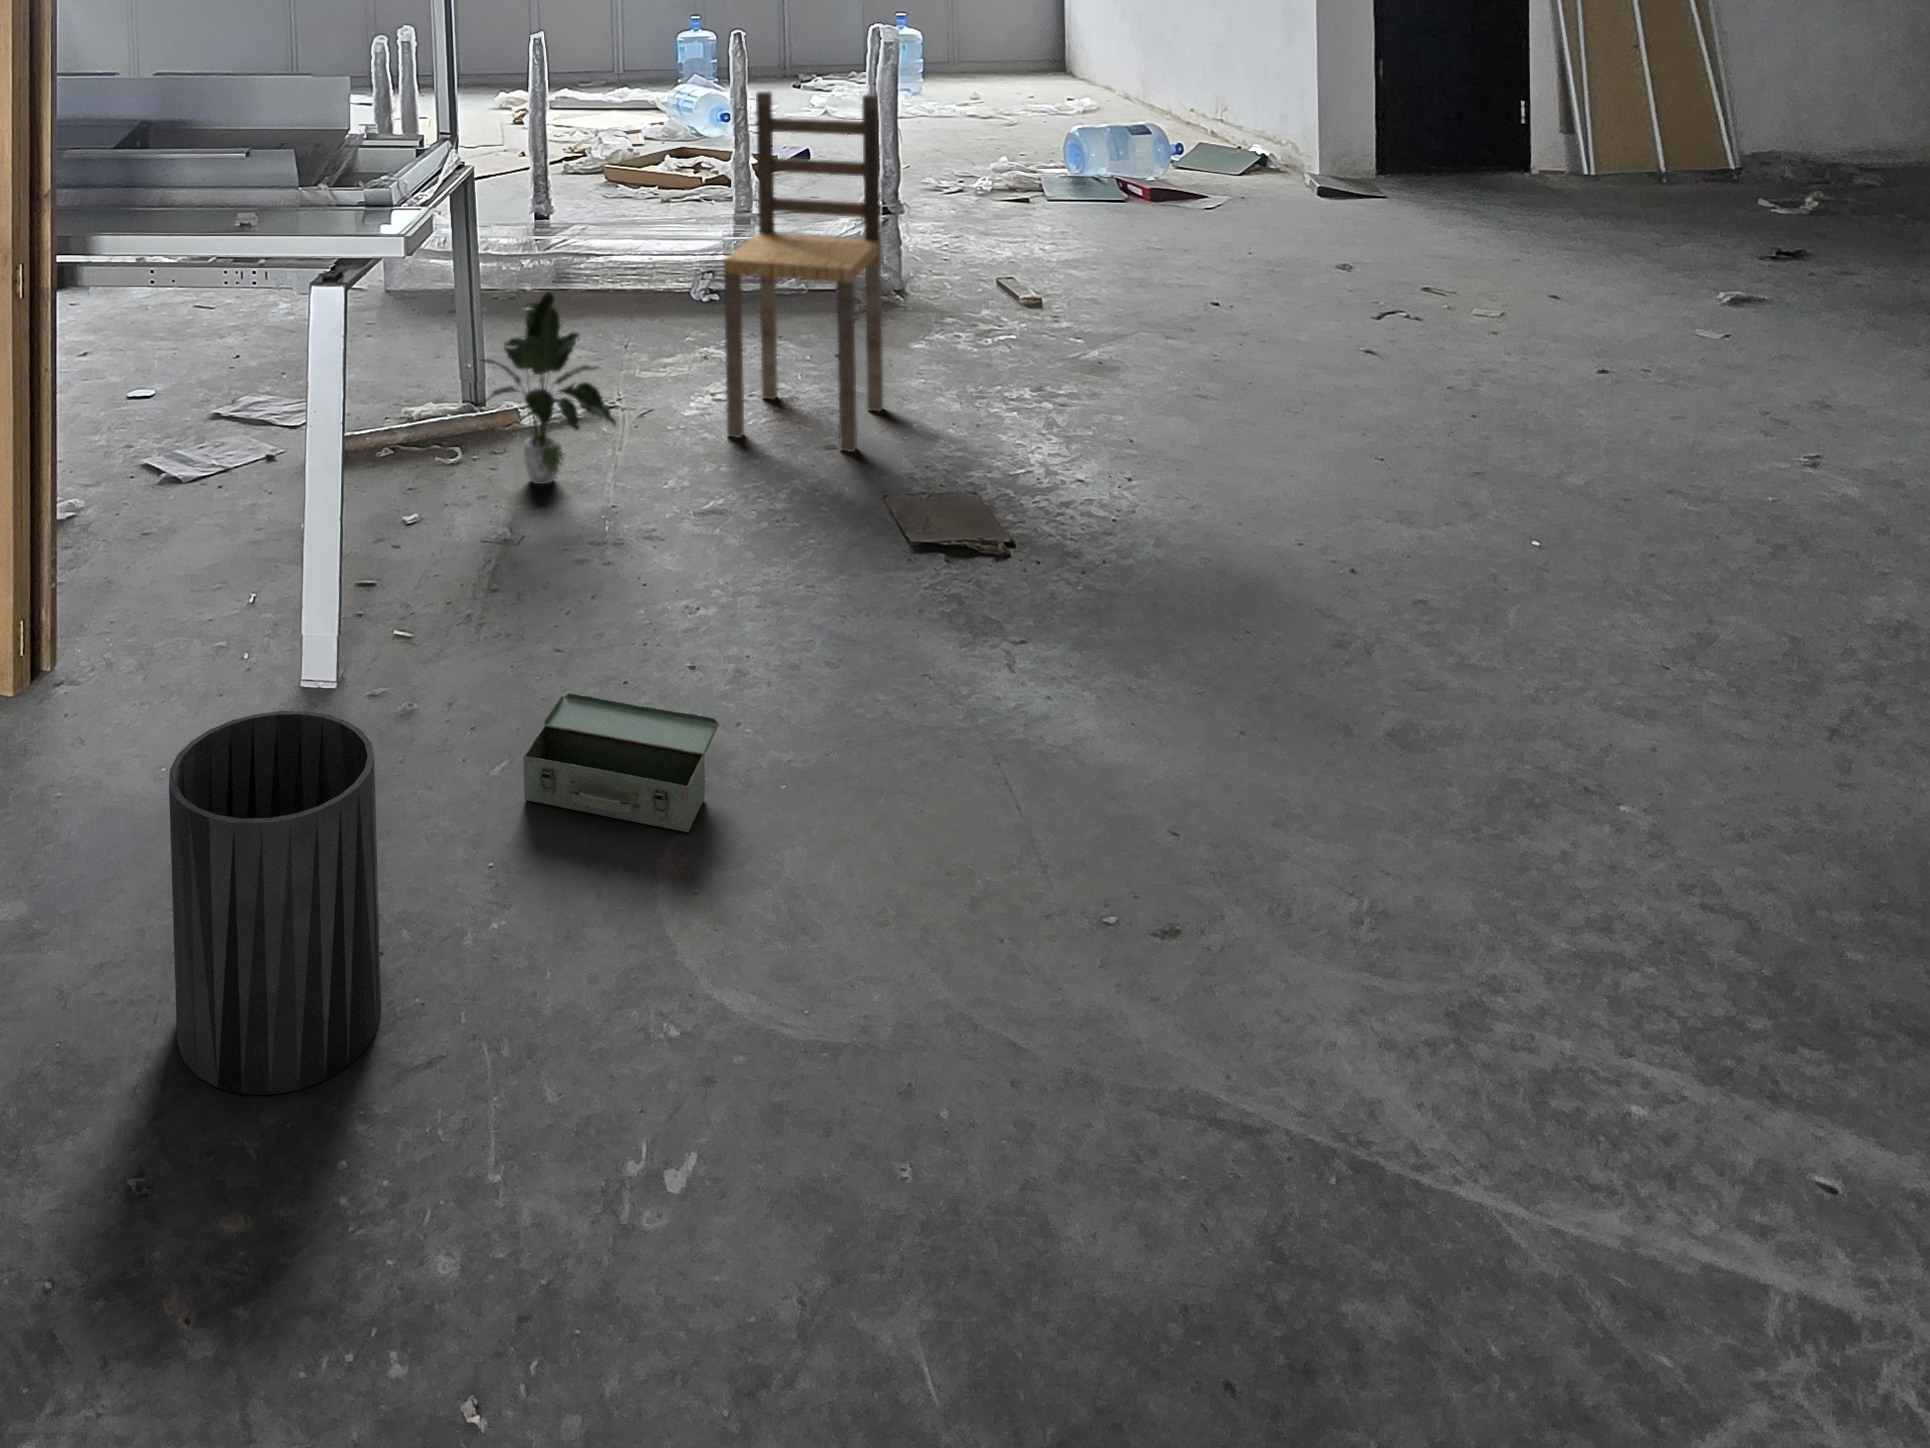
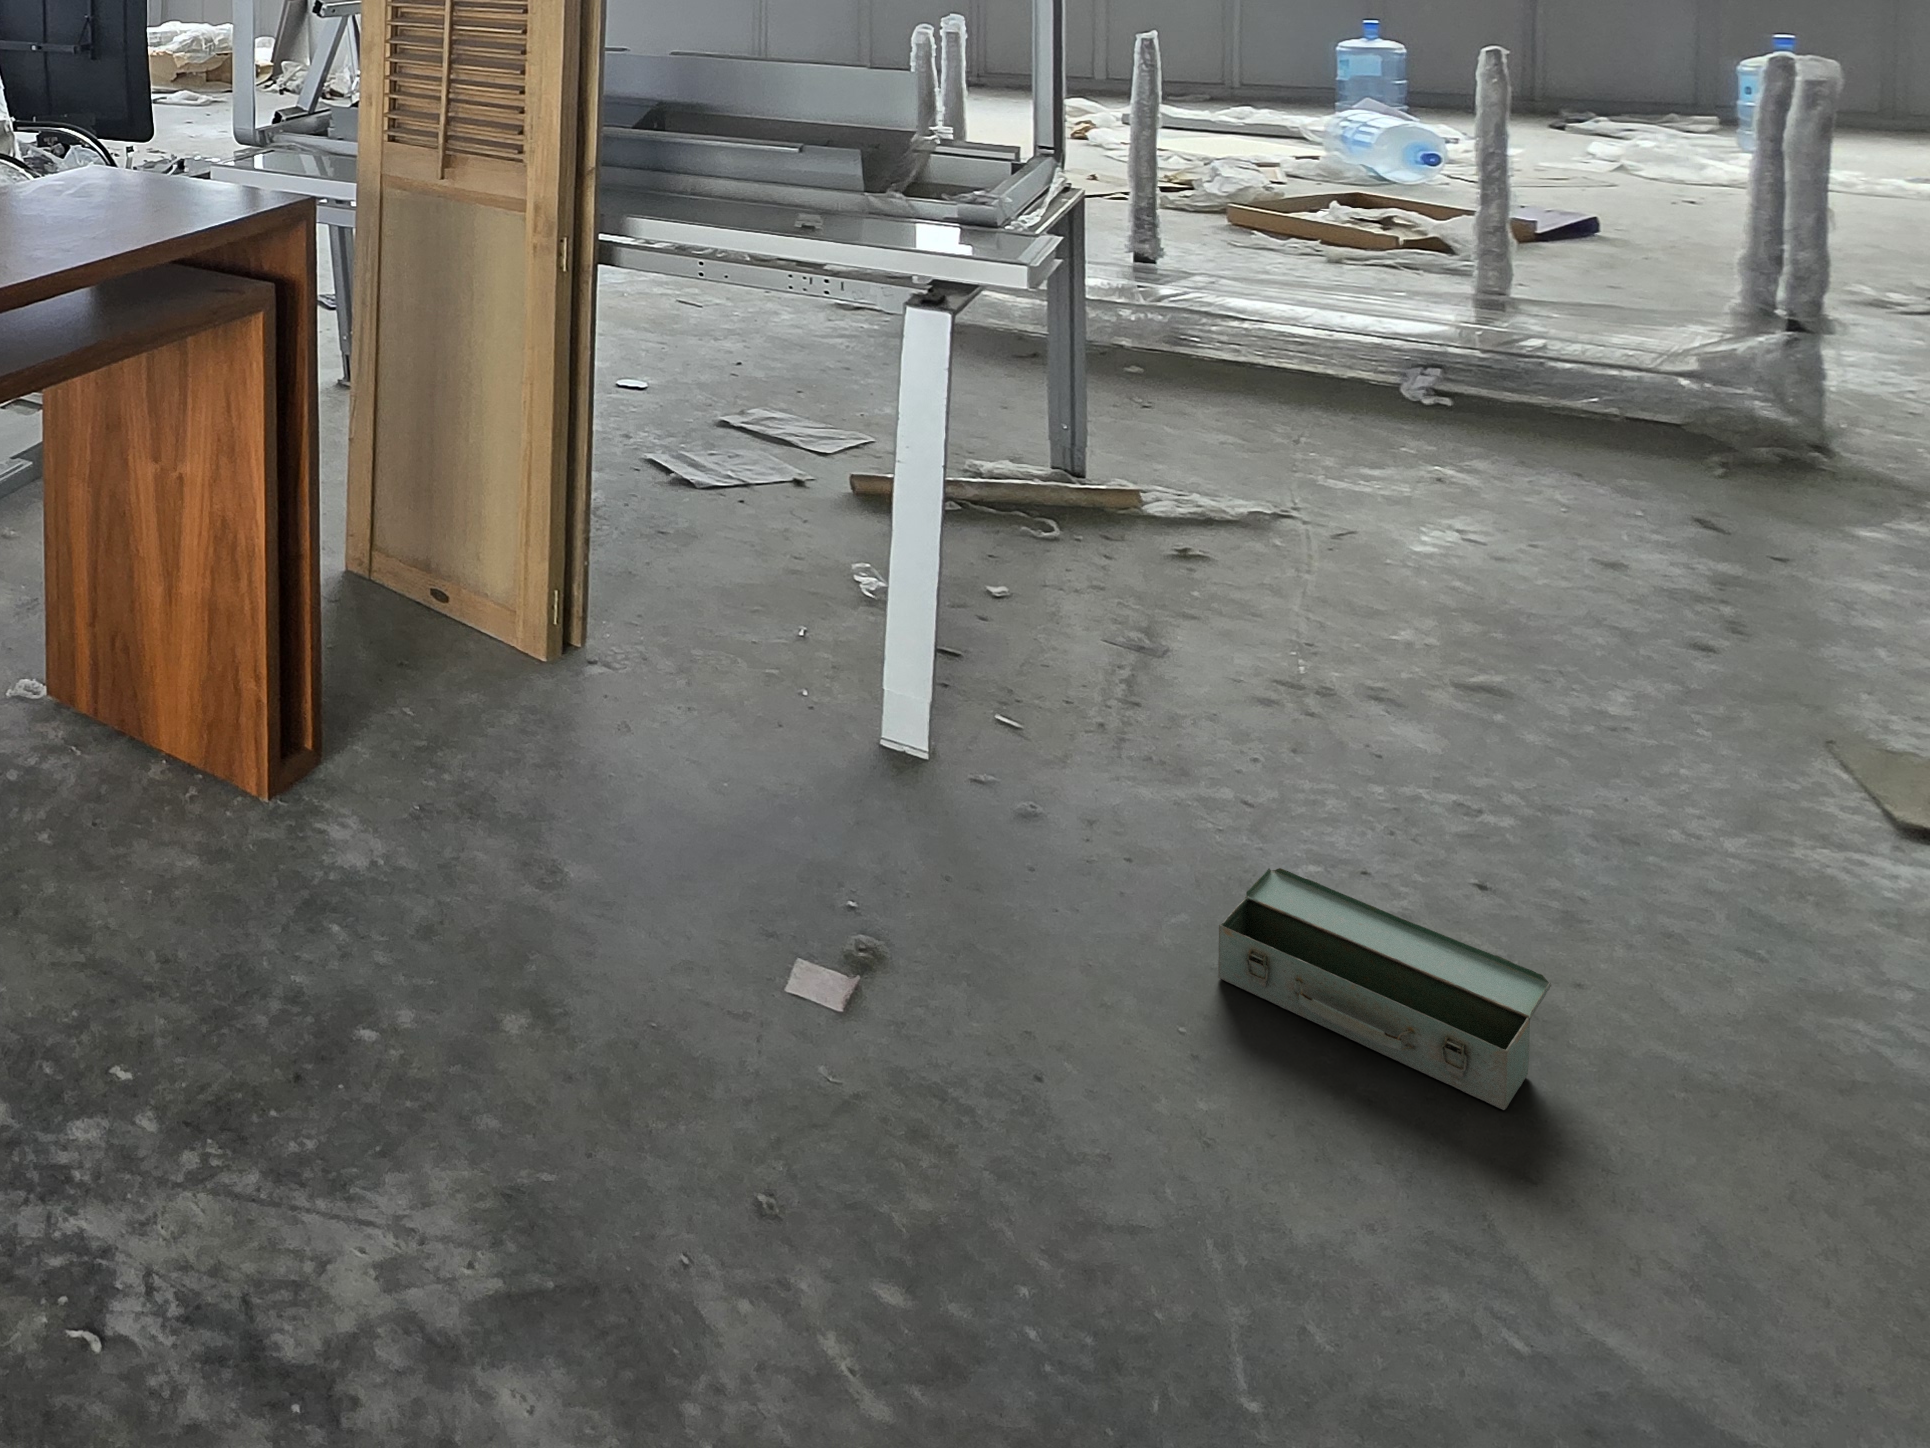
chair: present [724,91,883,452] -> none [1494,136,1821,668]
potted plant: present [480,292,616,484] -> none [1082,358,1309,594]
trash can: present [169,711,381,1095] -> none [783,768,1048,1202]

